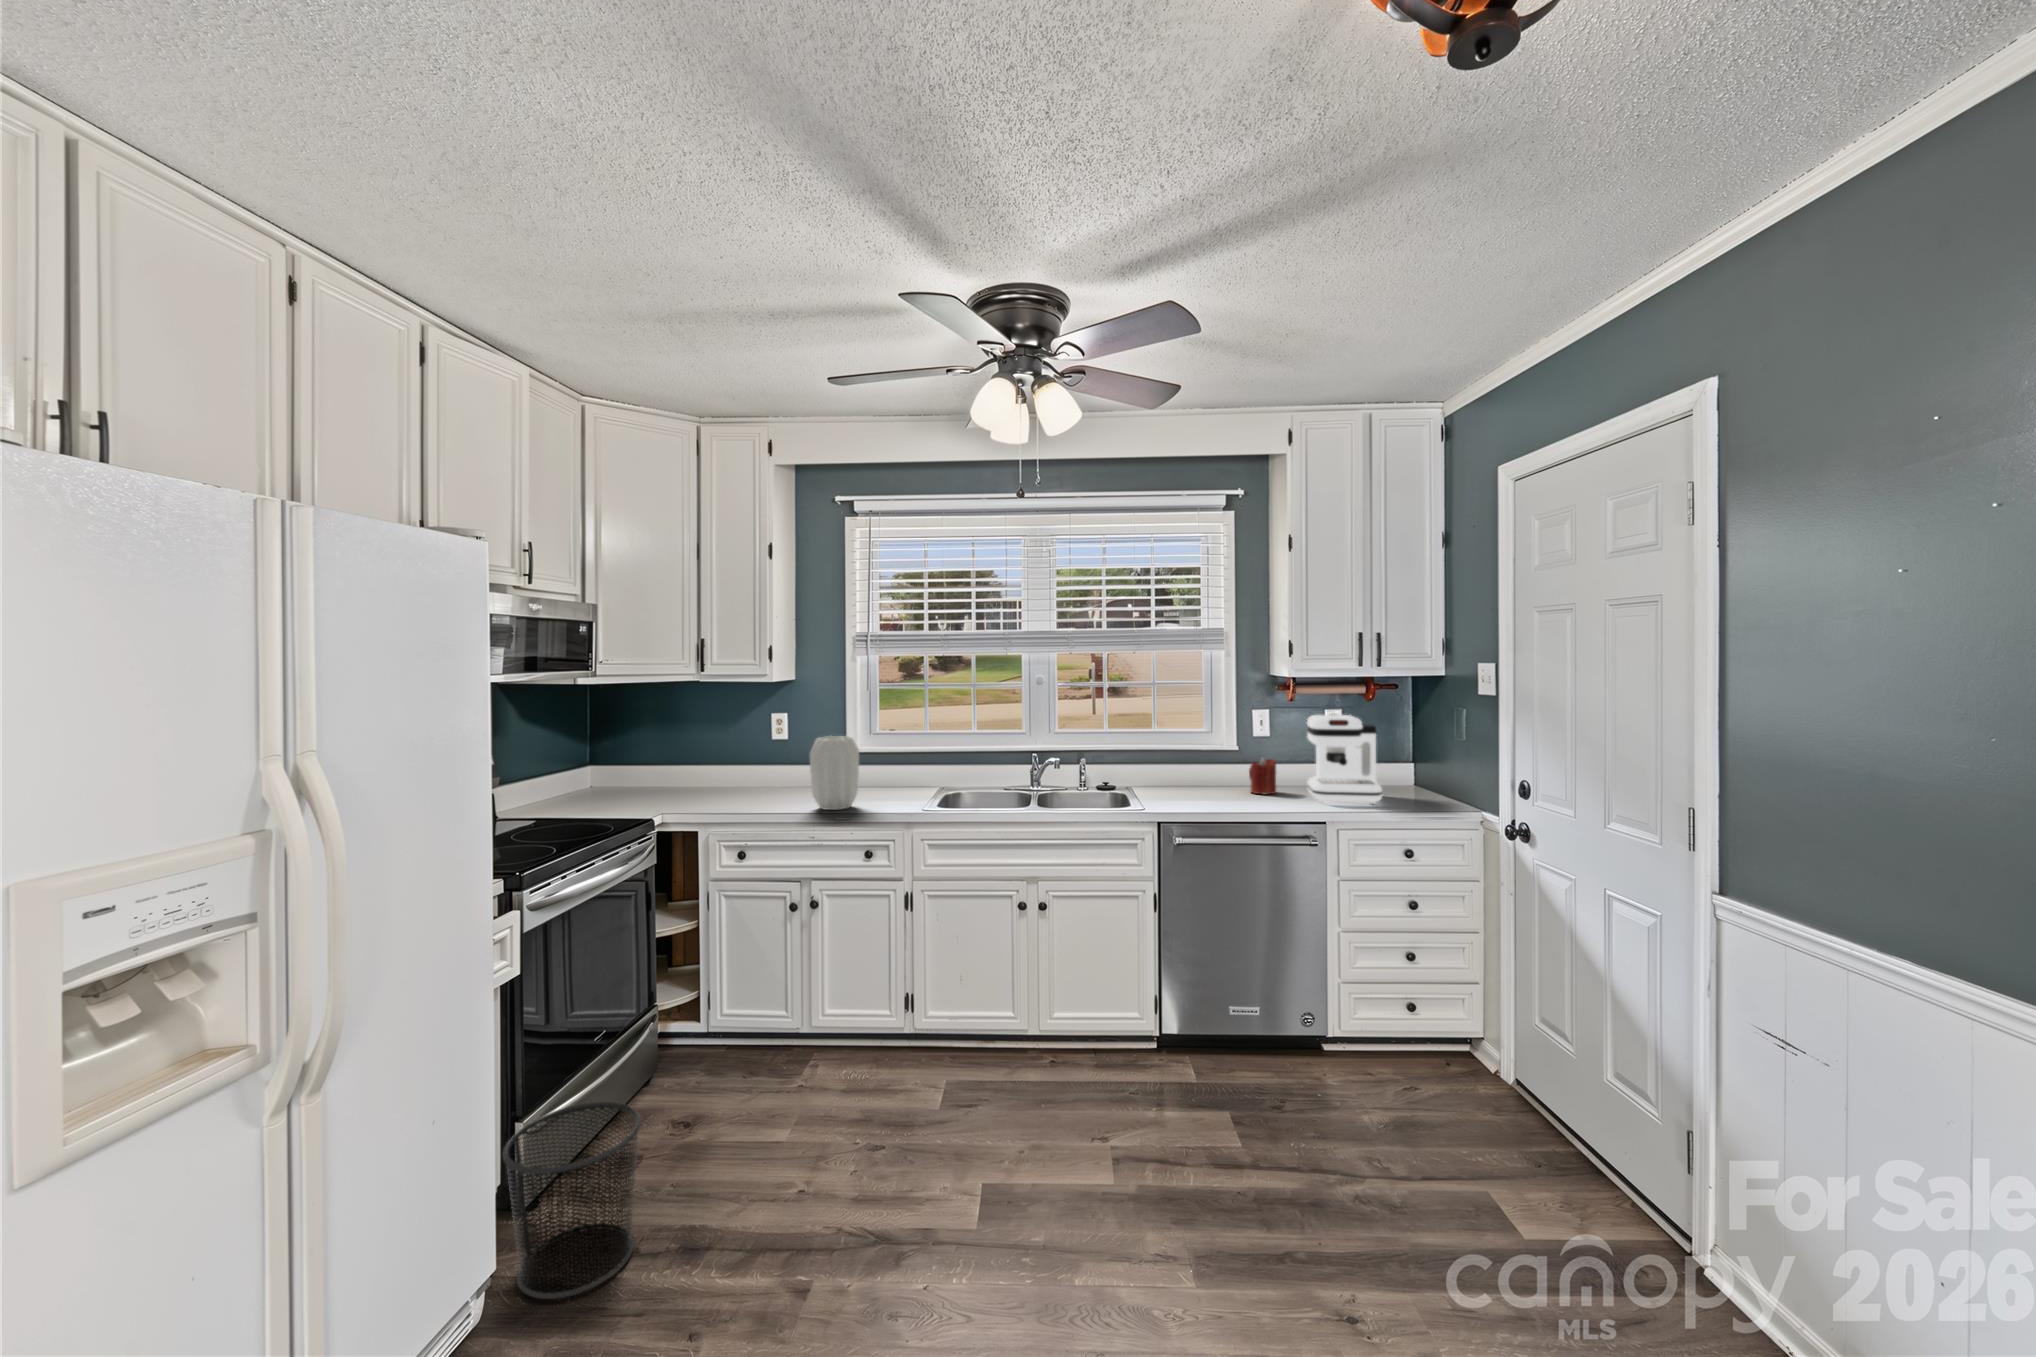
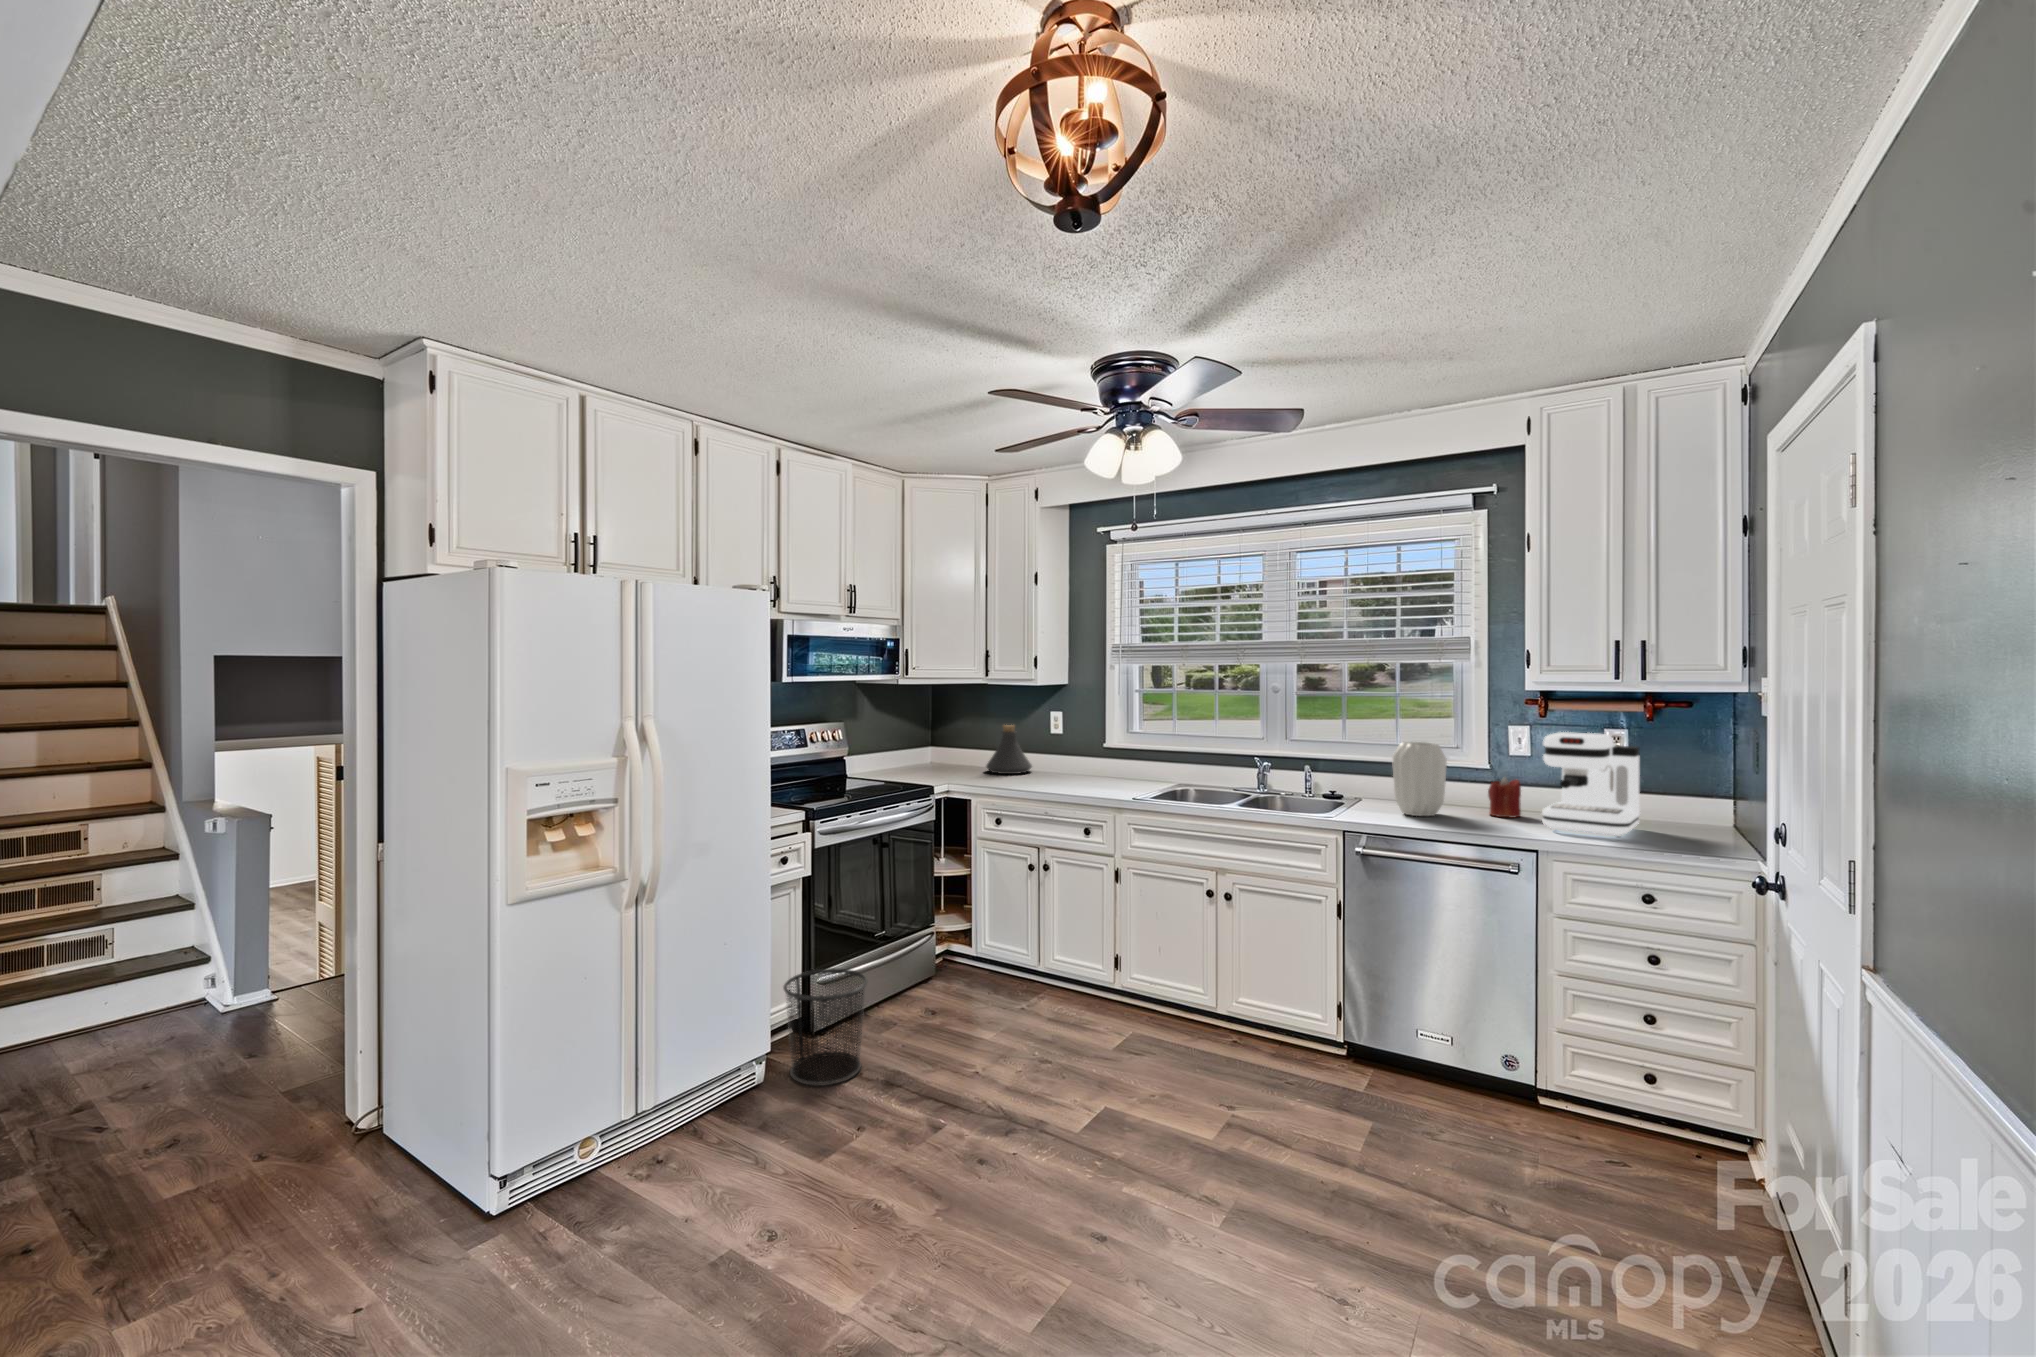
bottle: none [686,732,748,793] -> present [986,725,1032,774]
vase: present [810,736,859,810] -> present [1392,742,1447,816]

